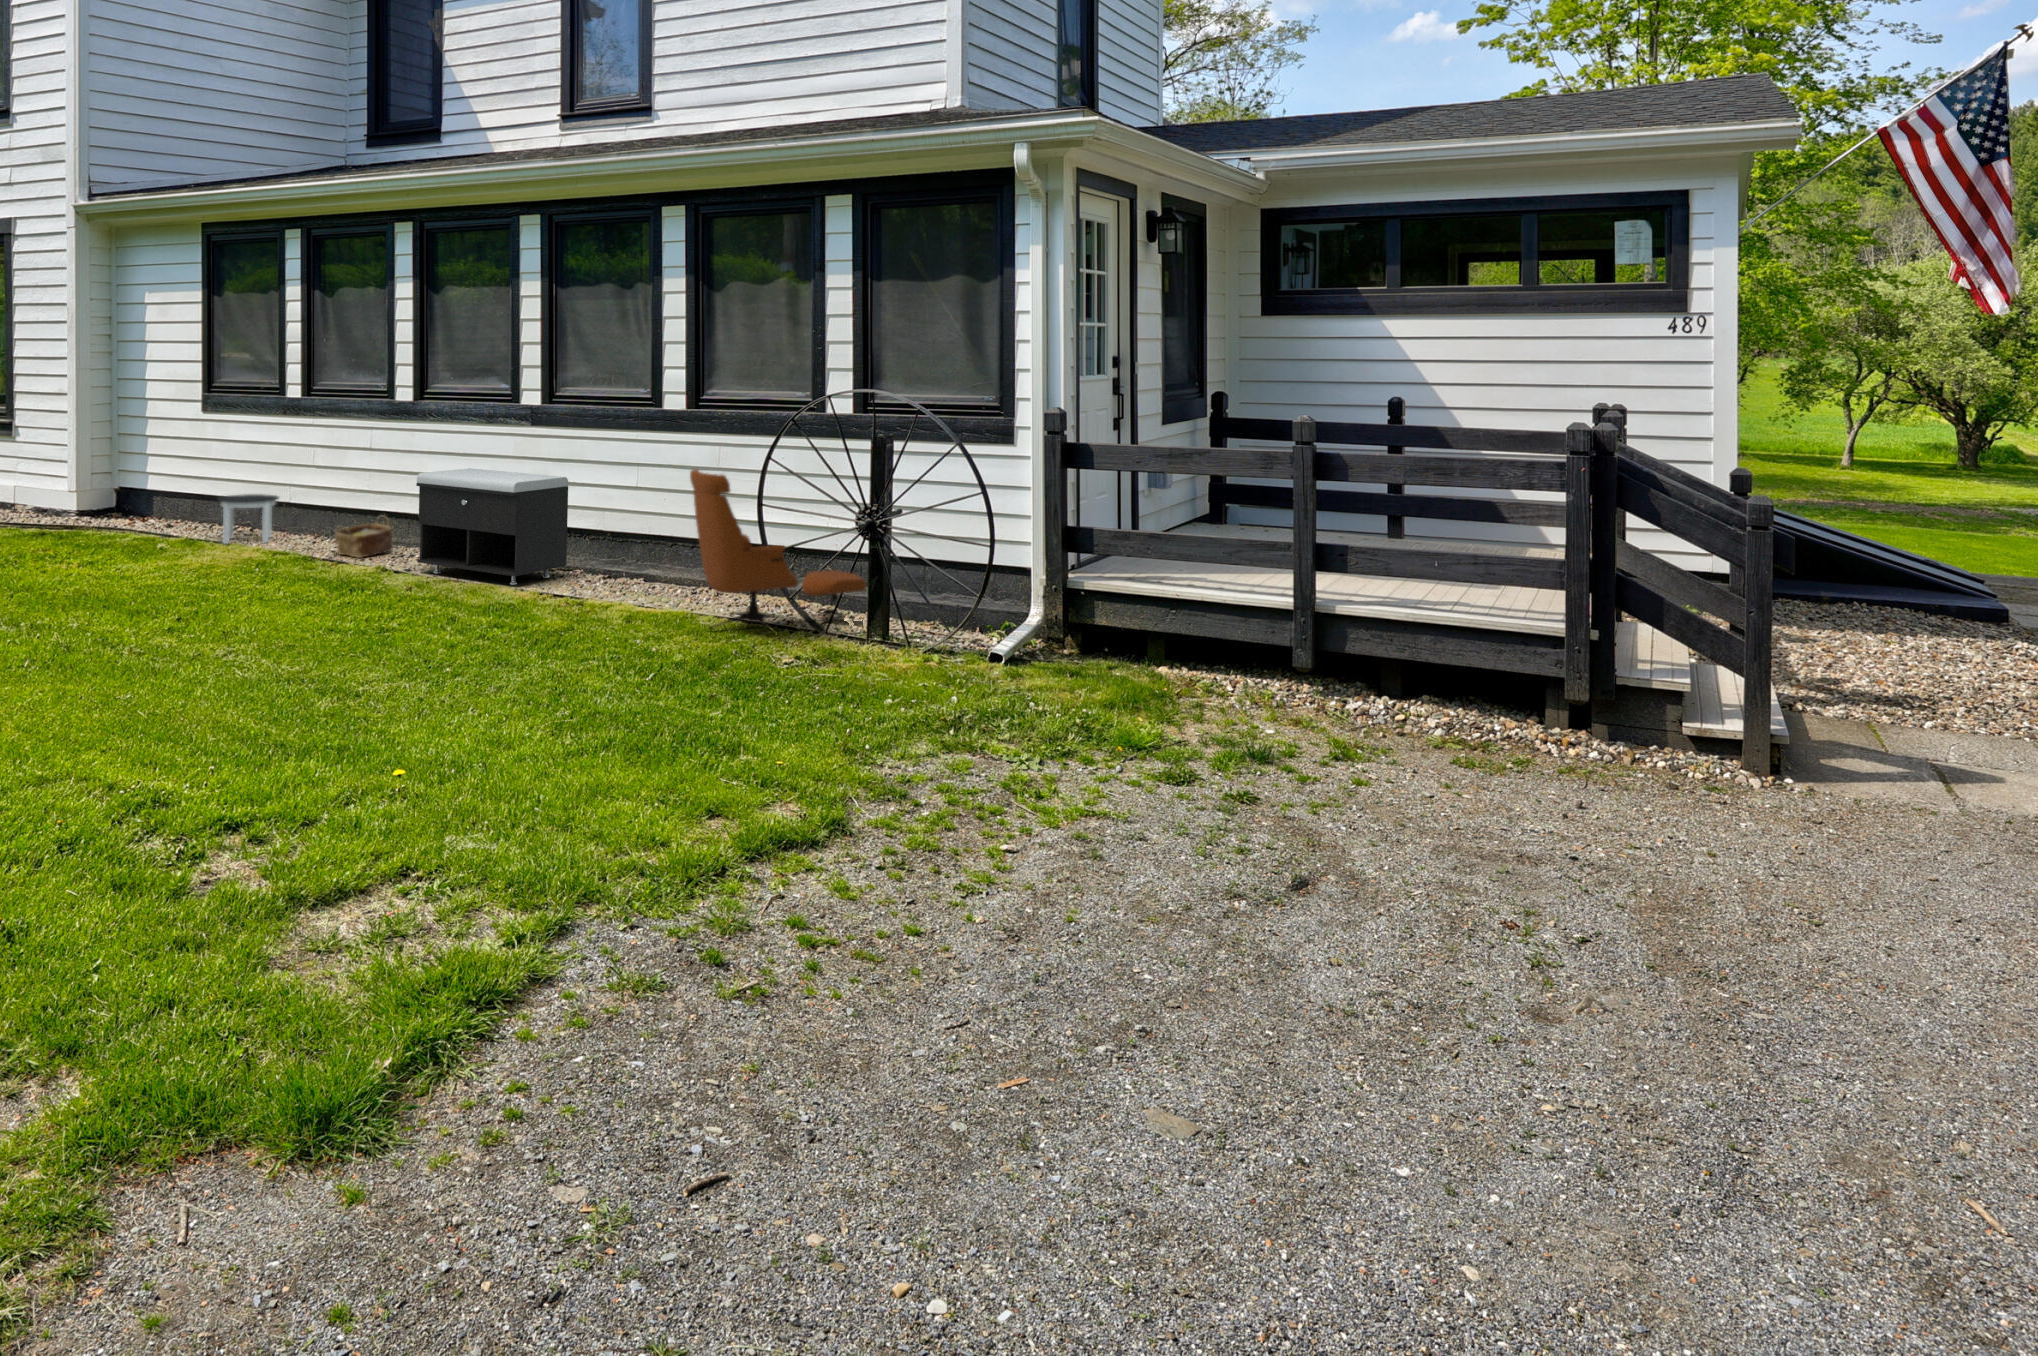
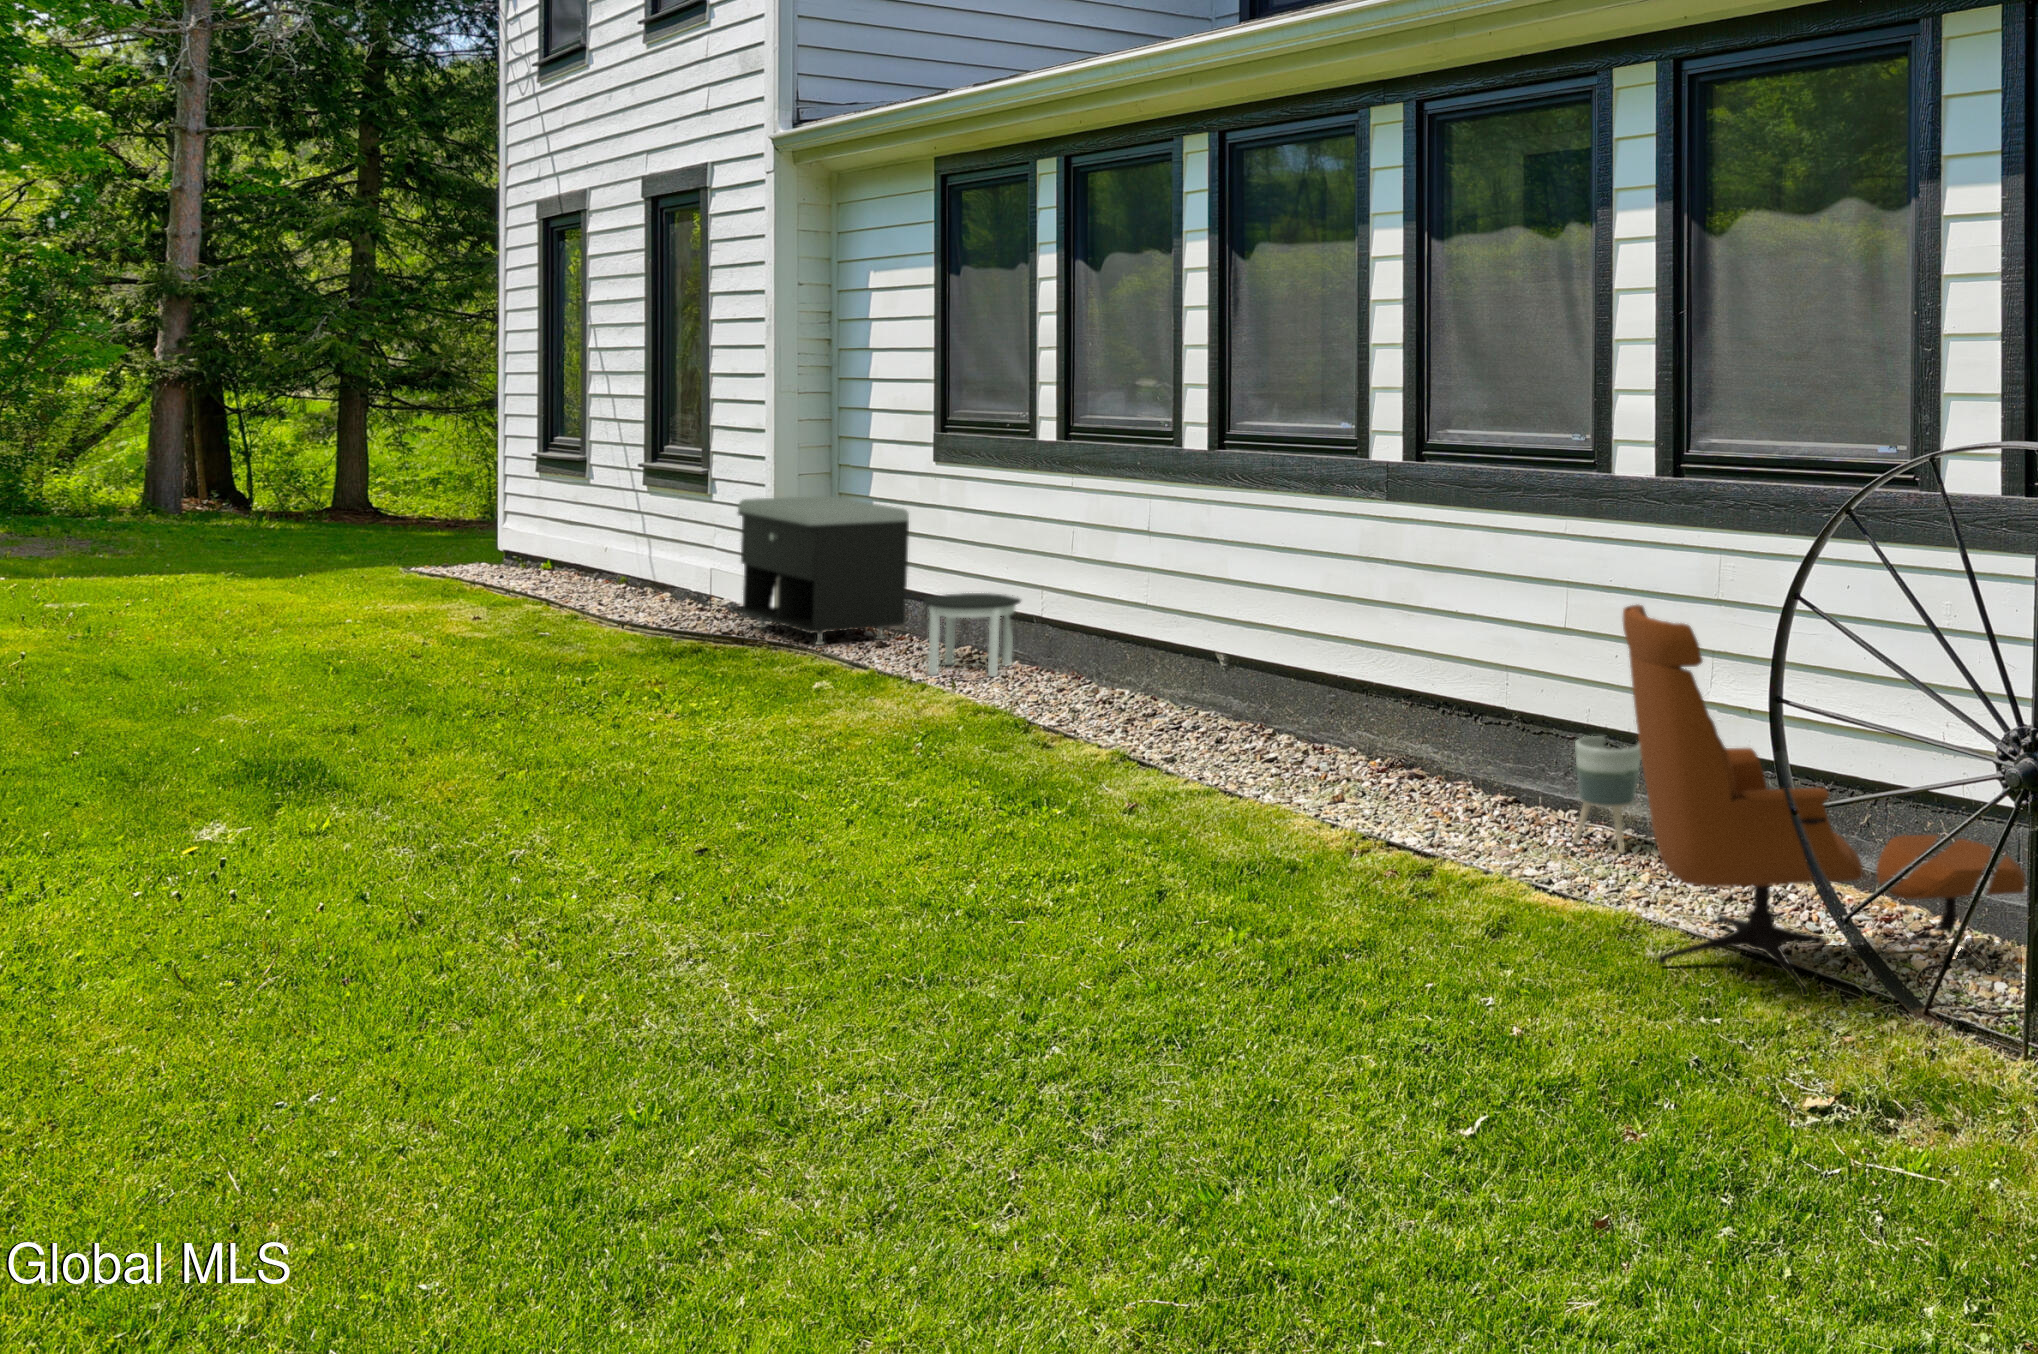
storage bench: present [416,468,568,585] -> present [738,496,909,645]
woven basket: present [335,515,392,558] -> none [1076,642,1172,717]
planter: none [650,541,684,597] -> present [1572,736,1641,853]

